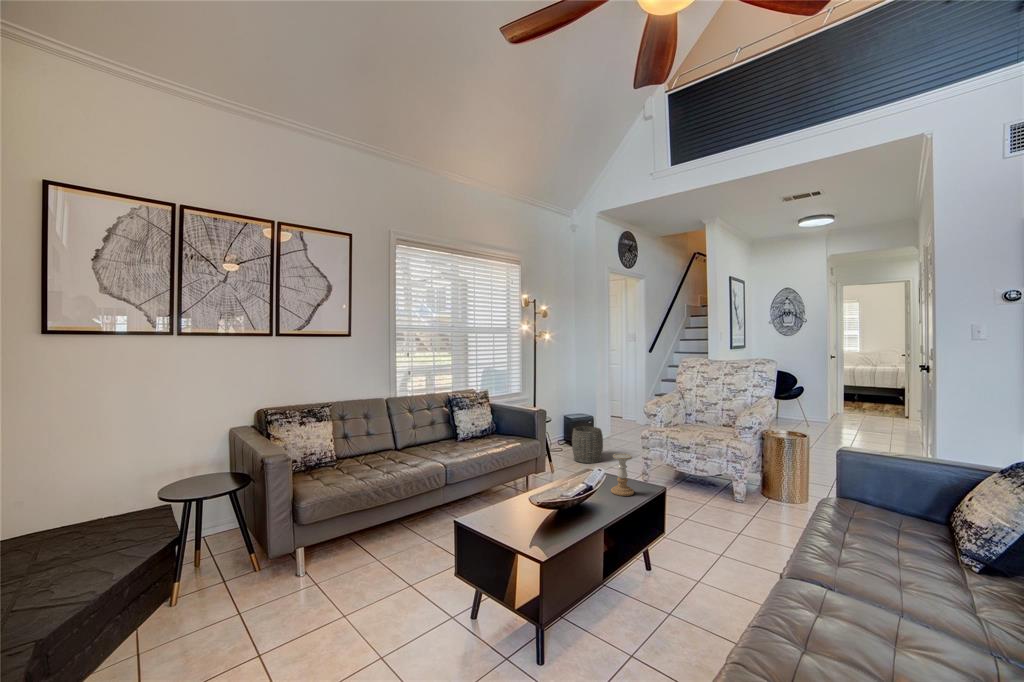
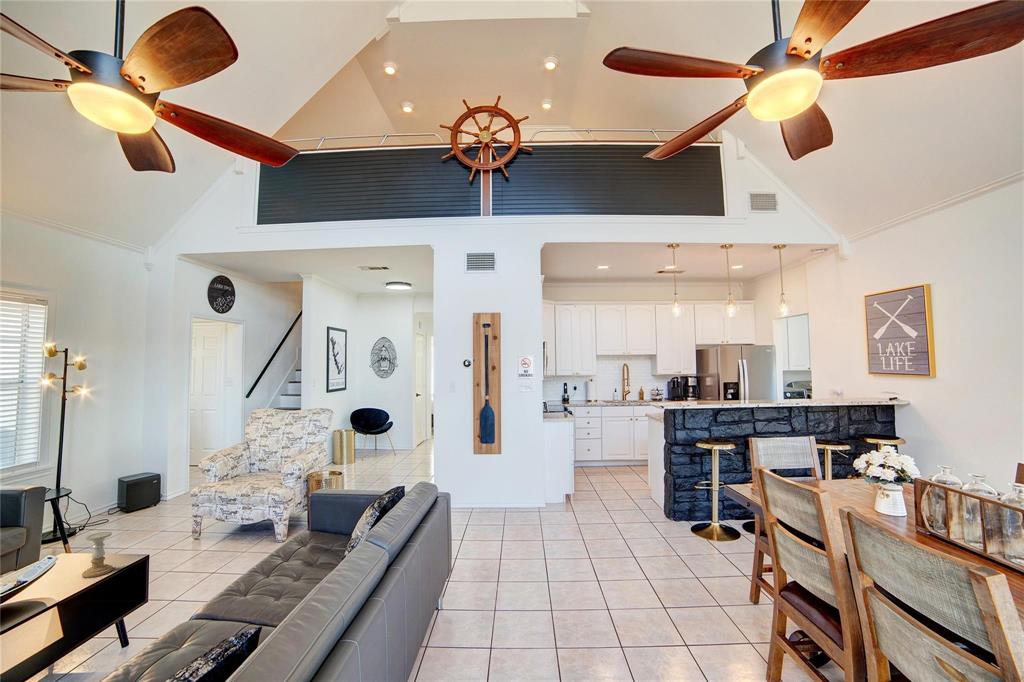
woven basket: present [572,426,603,463] -> none [111,492,156,537]

